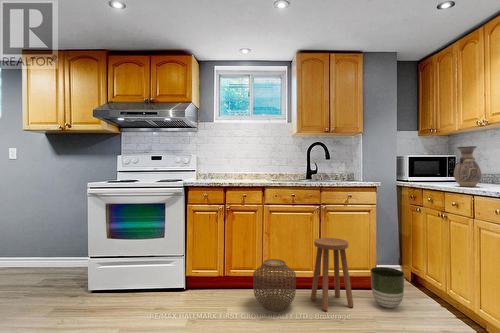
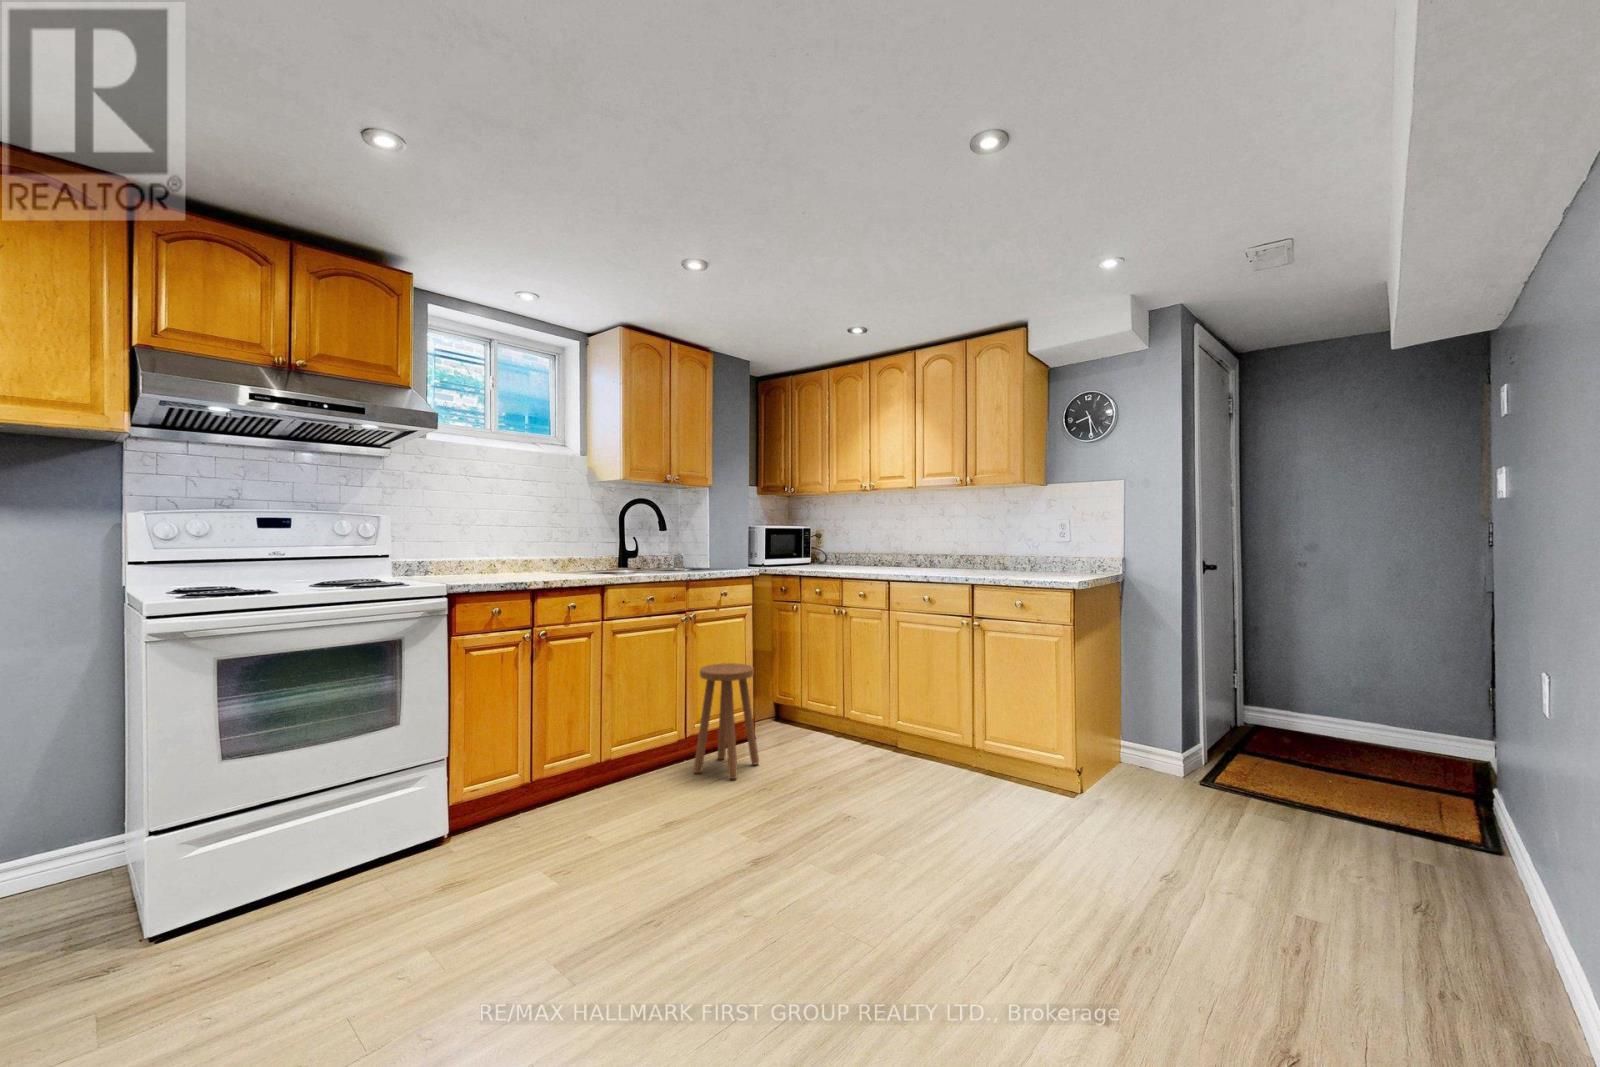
vase: present [454,146,482,187] -> none [852,520,881,571]
woven basket: present [253,259,296,311] -> none [622,715,700,807]
planter: present [371,267,404,308] -> none [767,695,812,751]

